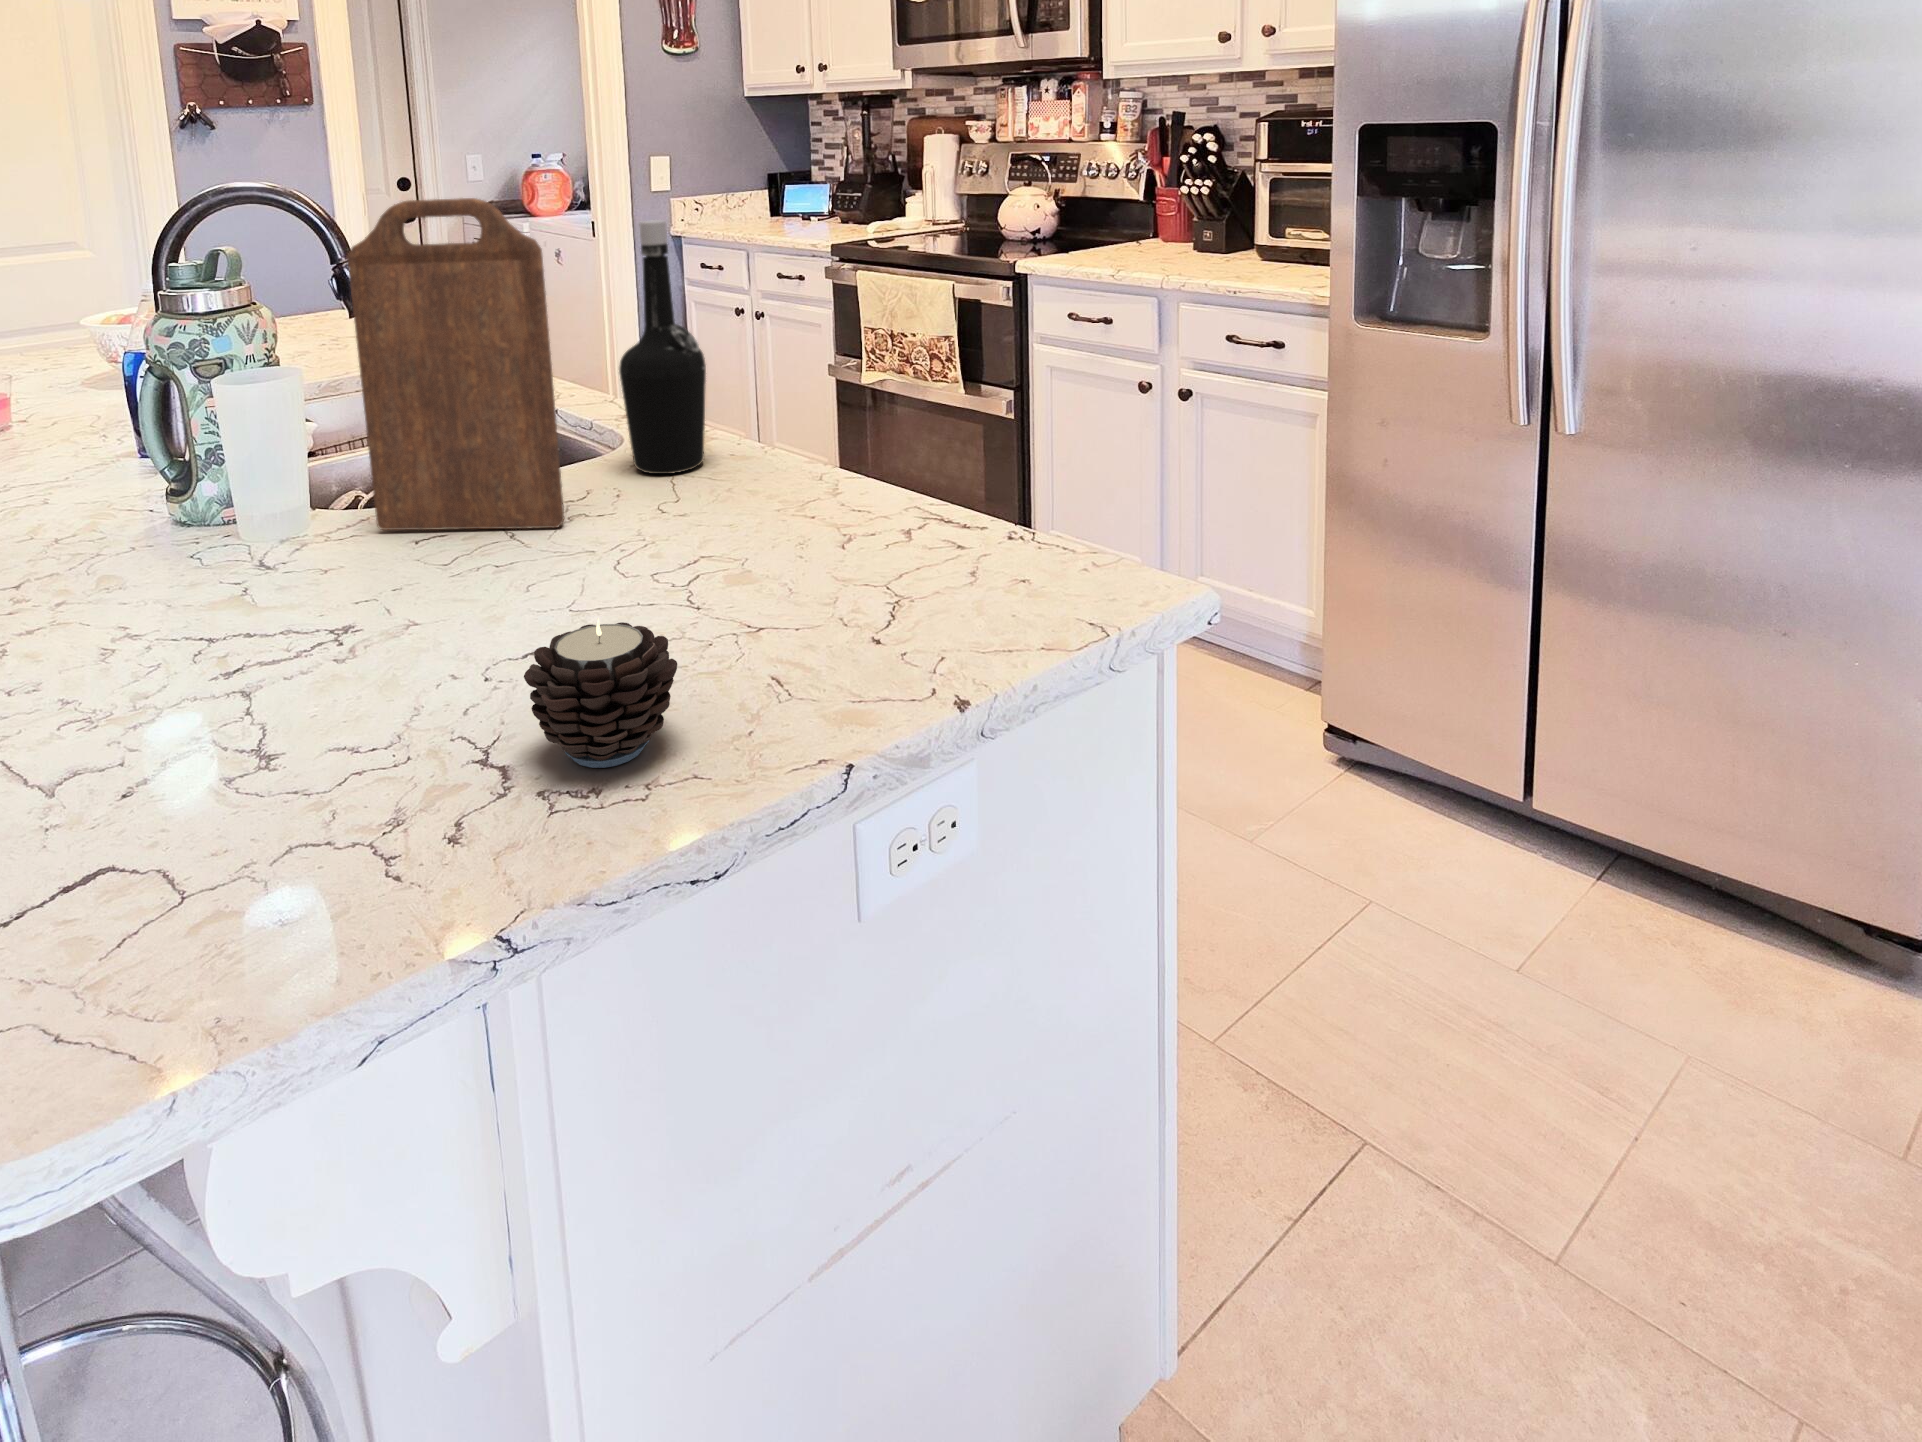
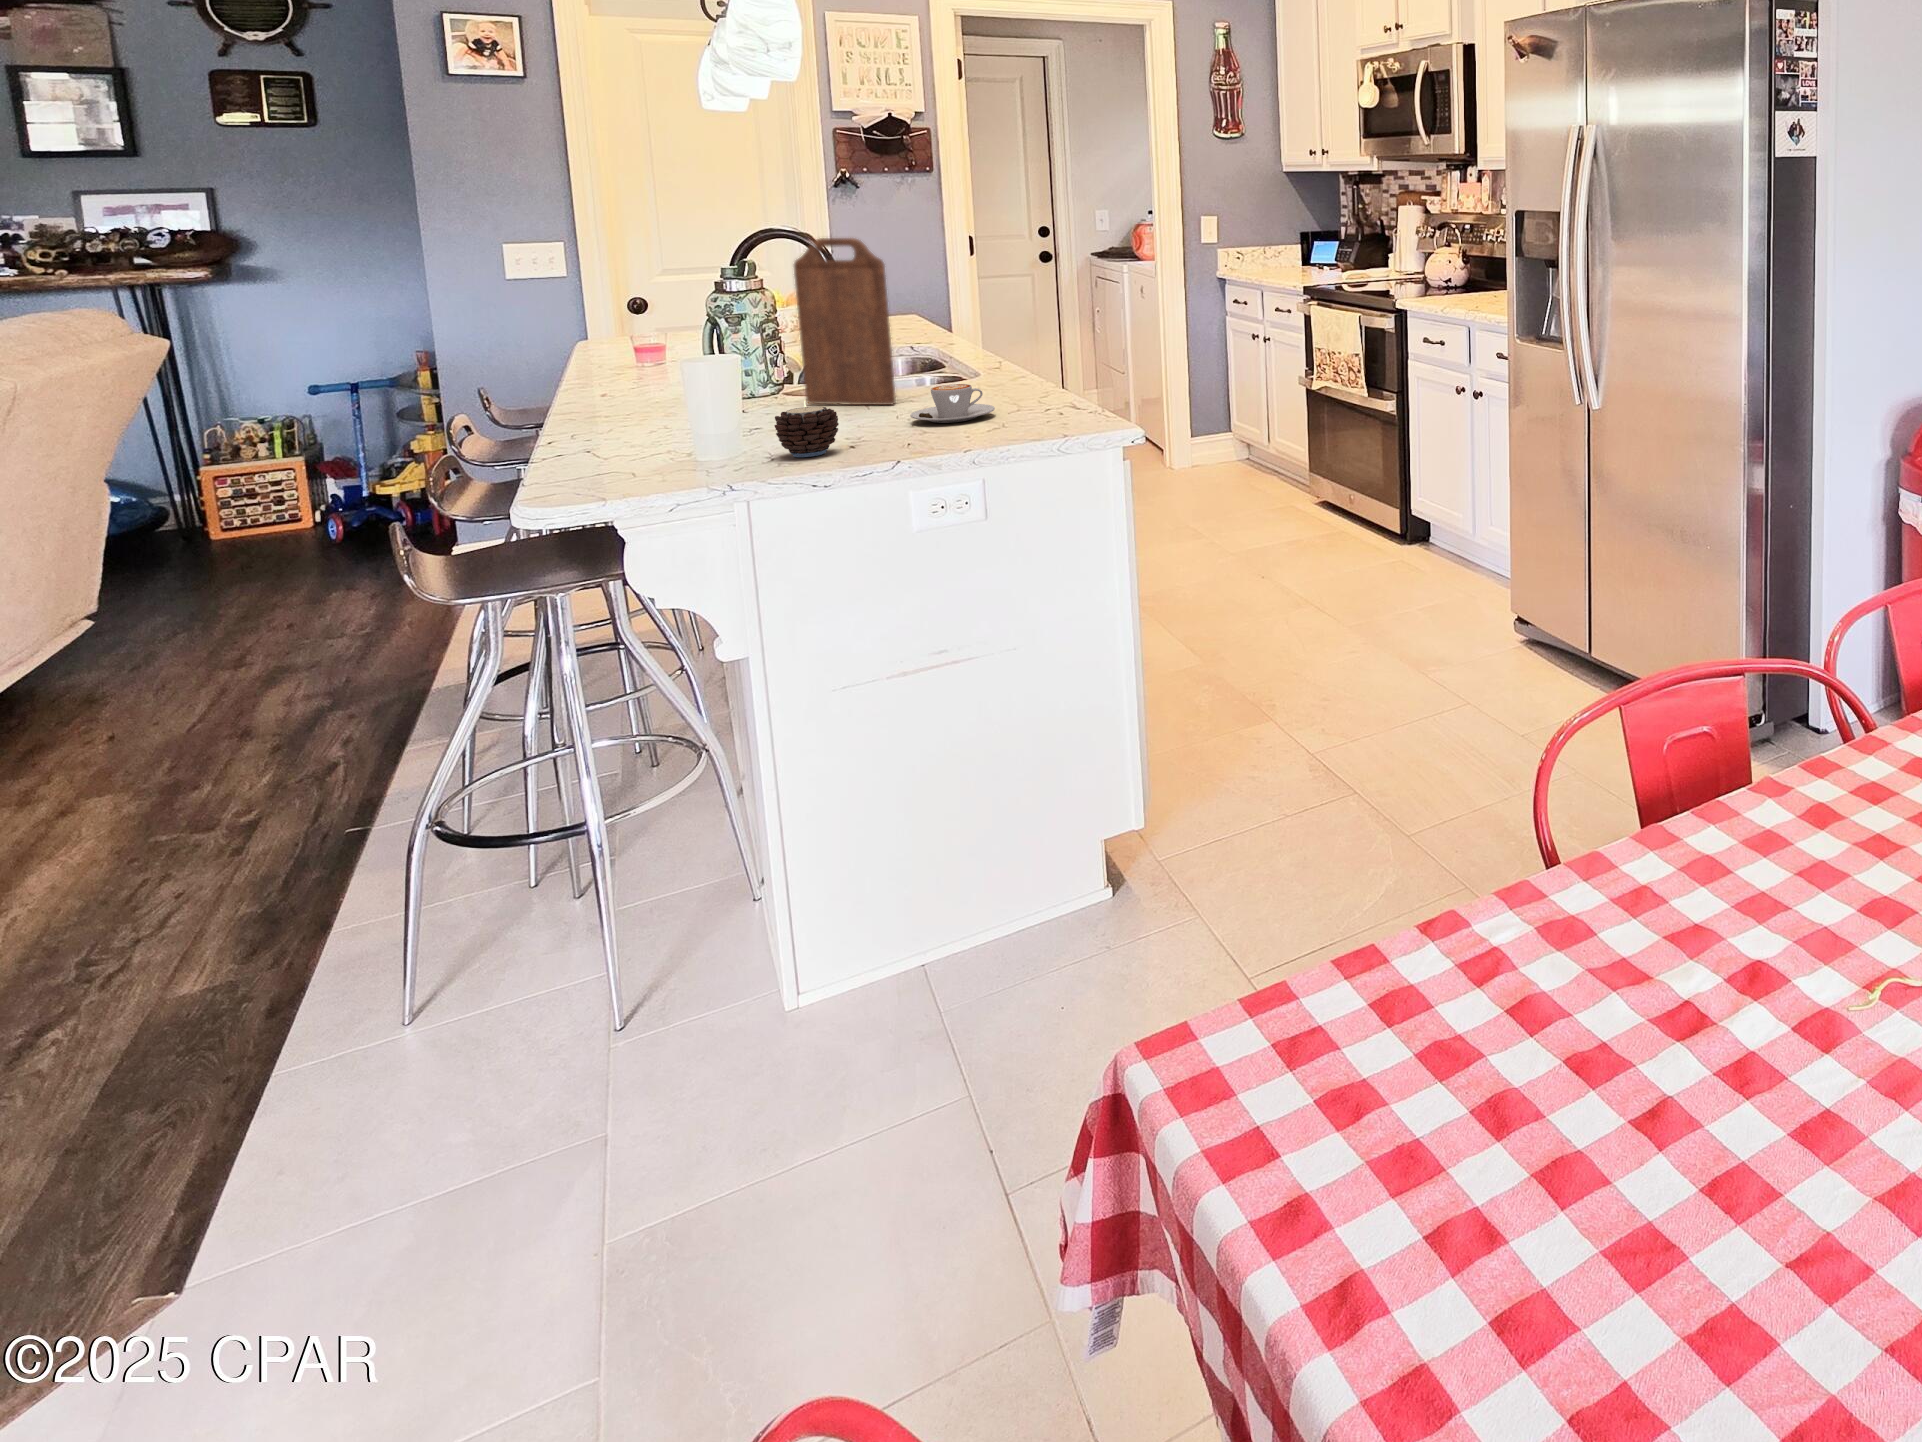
bottle: present [619,220,706,474] -> none [954,254,1004,390]
coffee cup: none [681,497,845,593] -> present [910,384,995,423]

